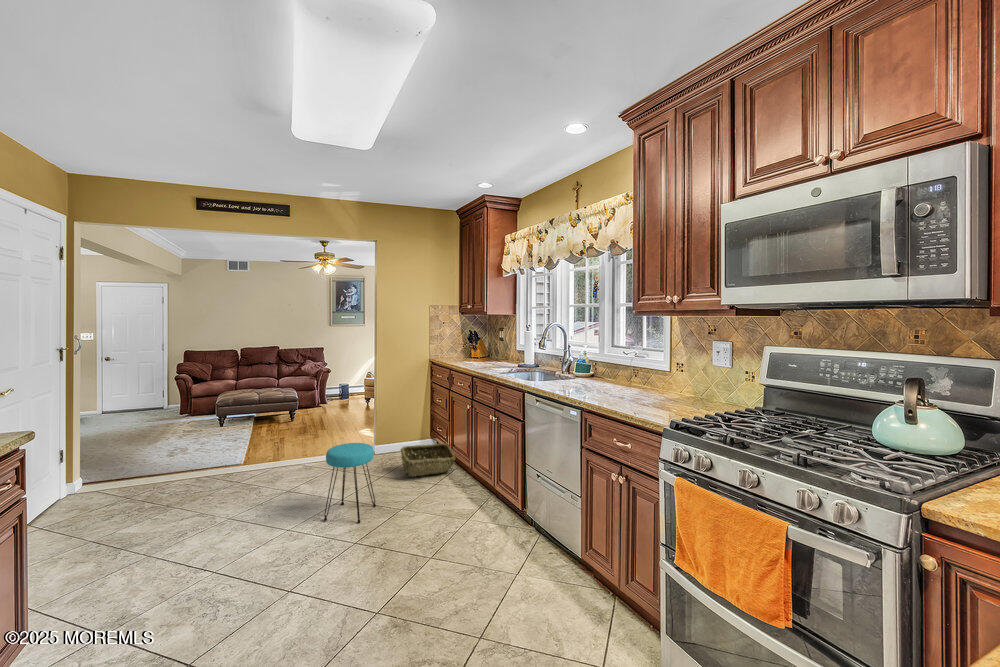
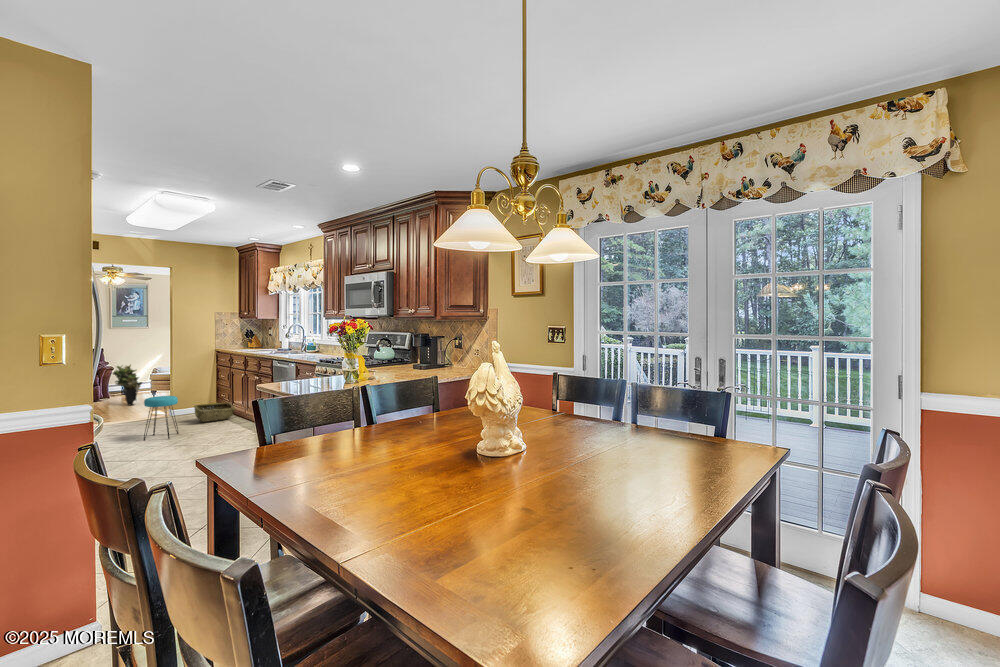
potted plant: none [321,370,353,423] -> present [113,365,142,405]

